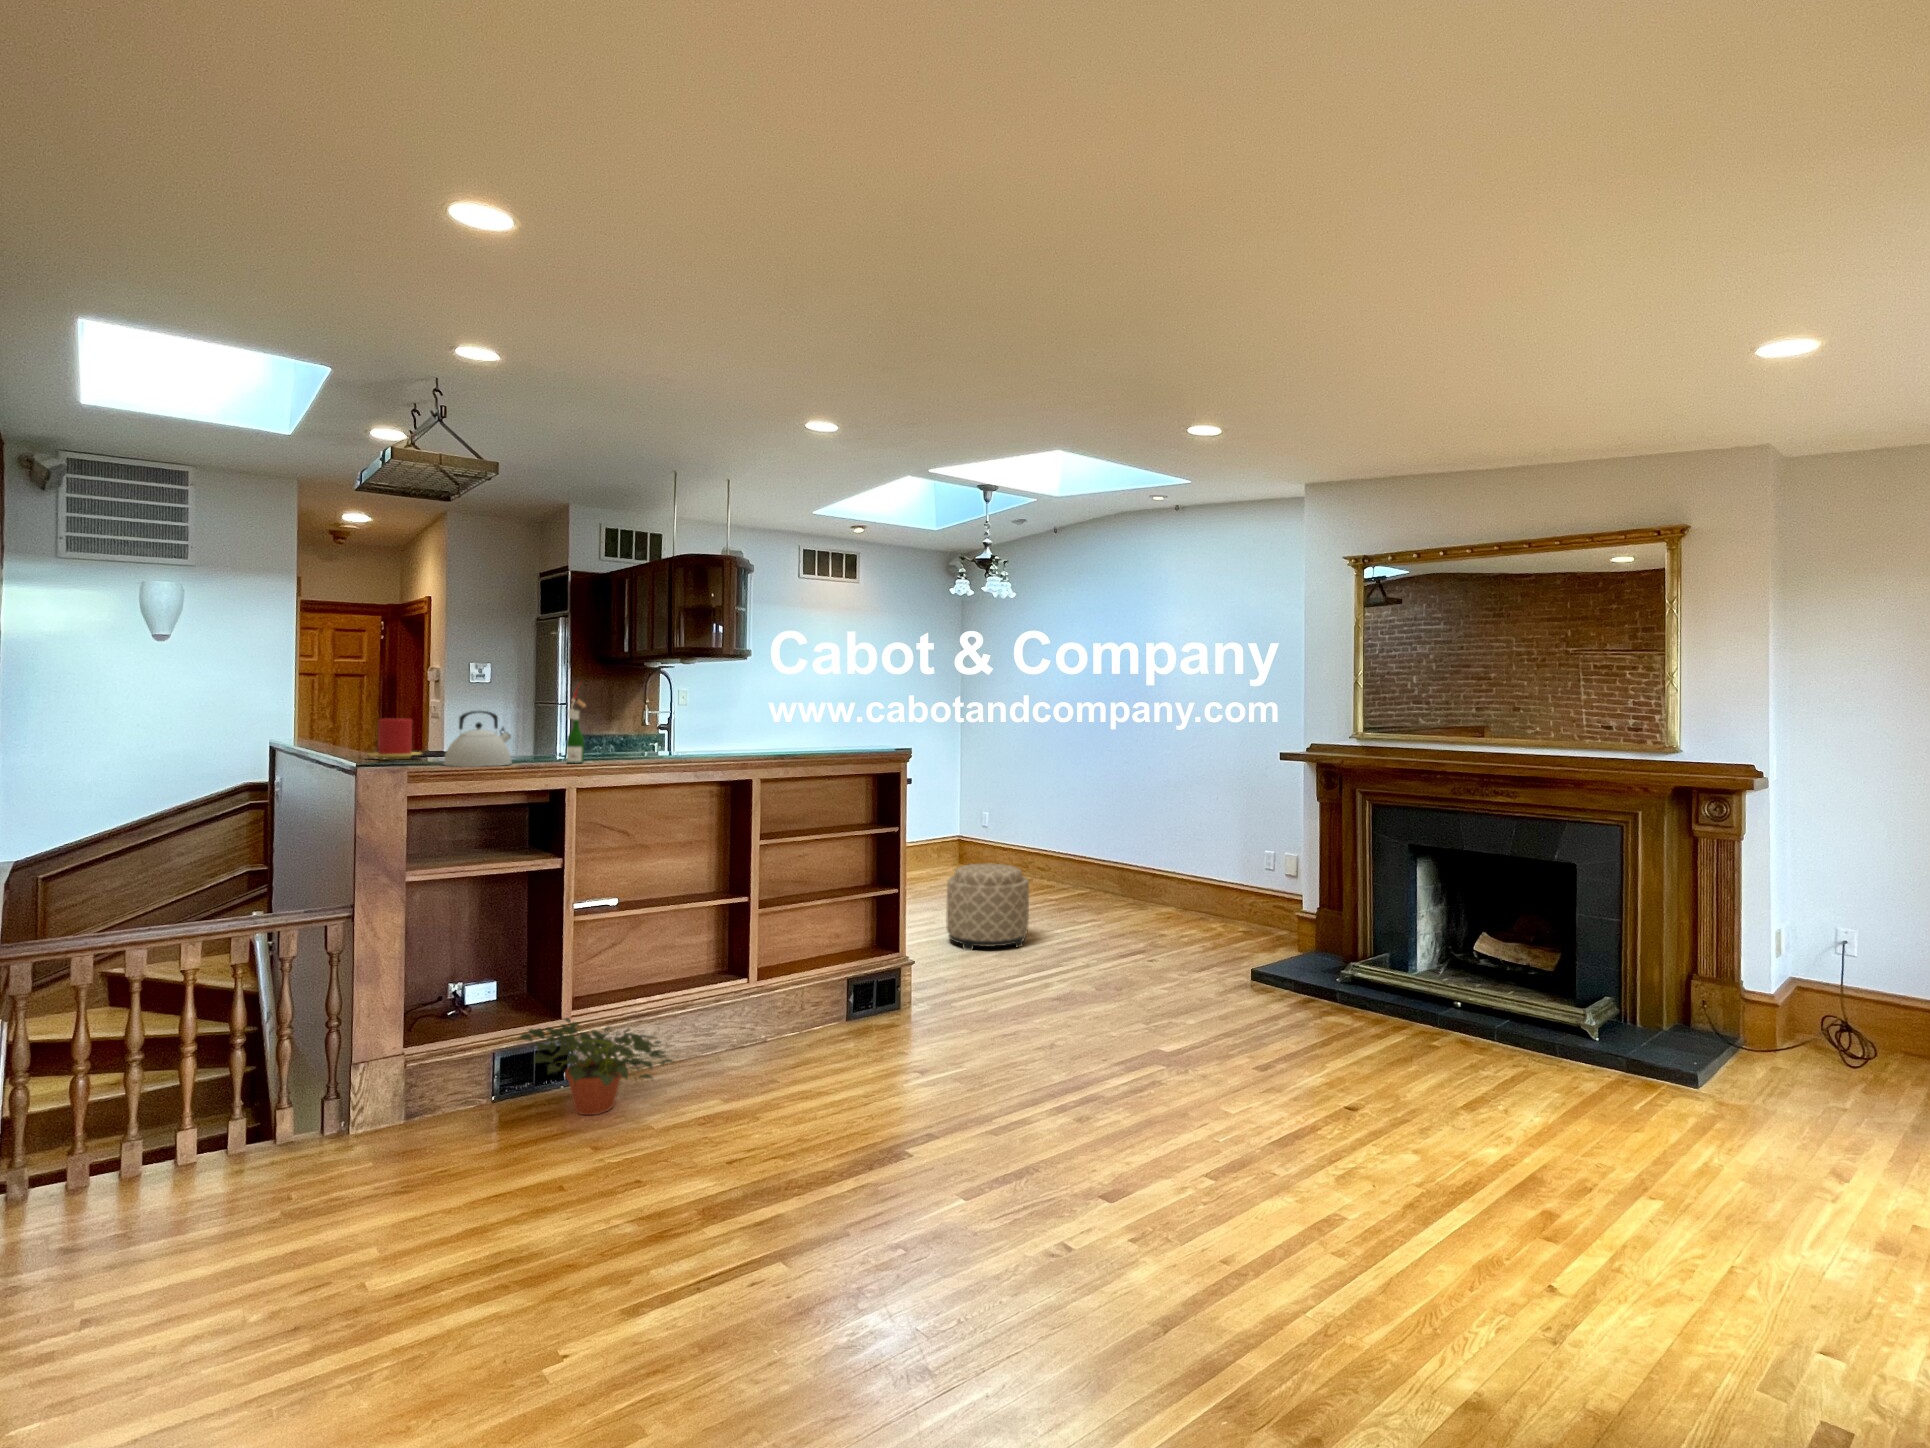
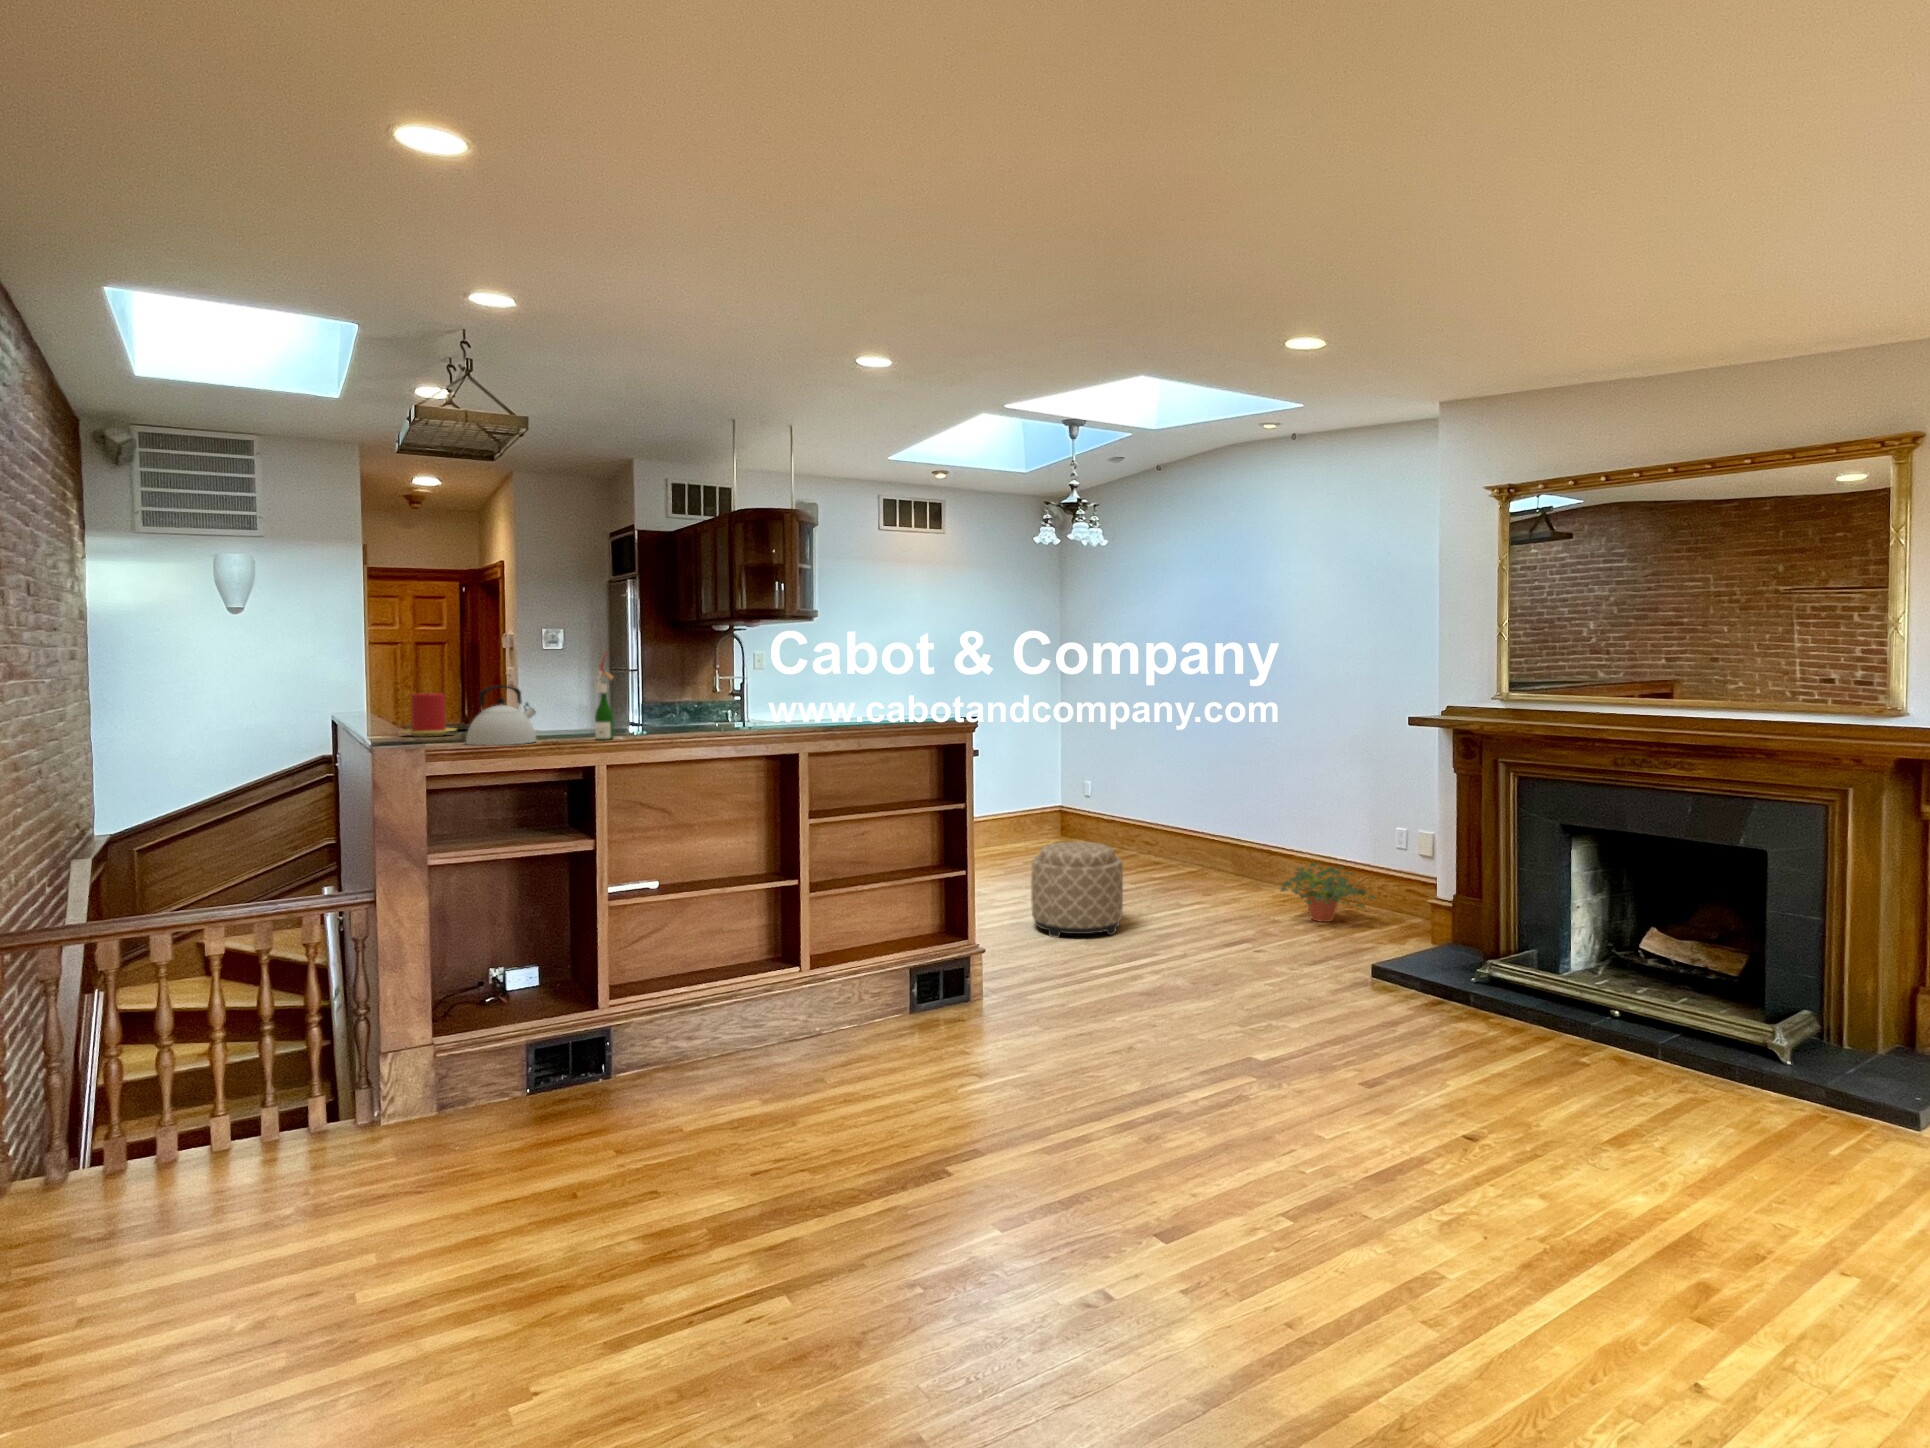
potted plant: present [520,1018,673,1115] -> present [1281,863,1375,922]

